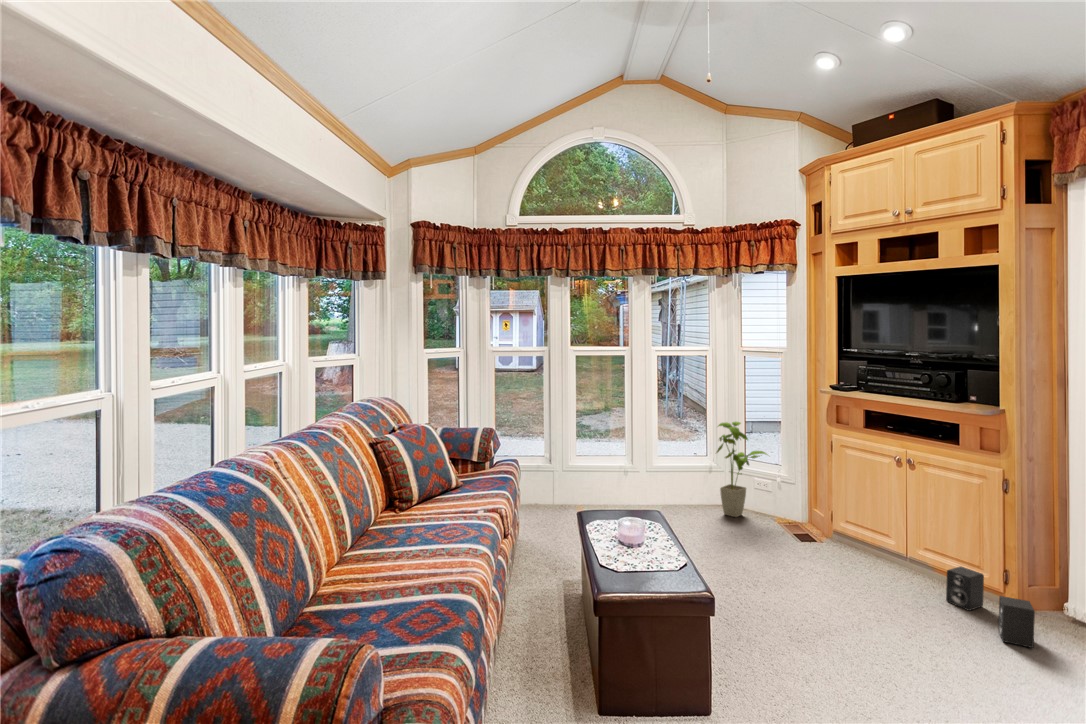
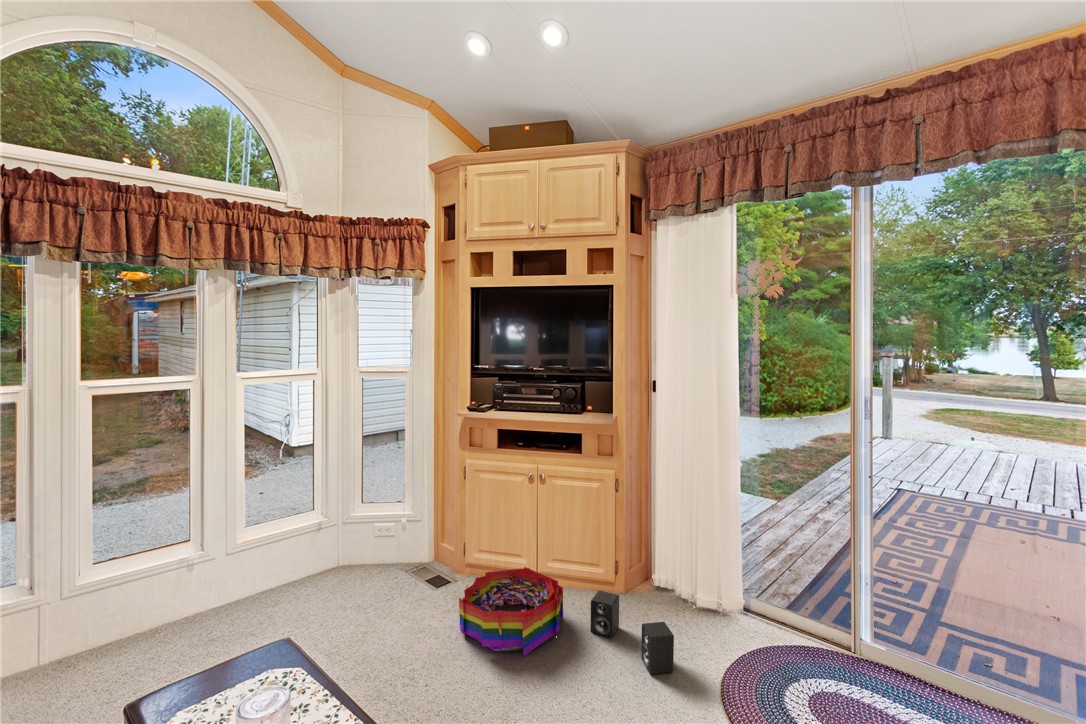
house plant: present [717,422,767,517] -> none [338,456,404,572]
storage bin: none [810,530,918,594] -> present [459,567,563,656]

